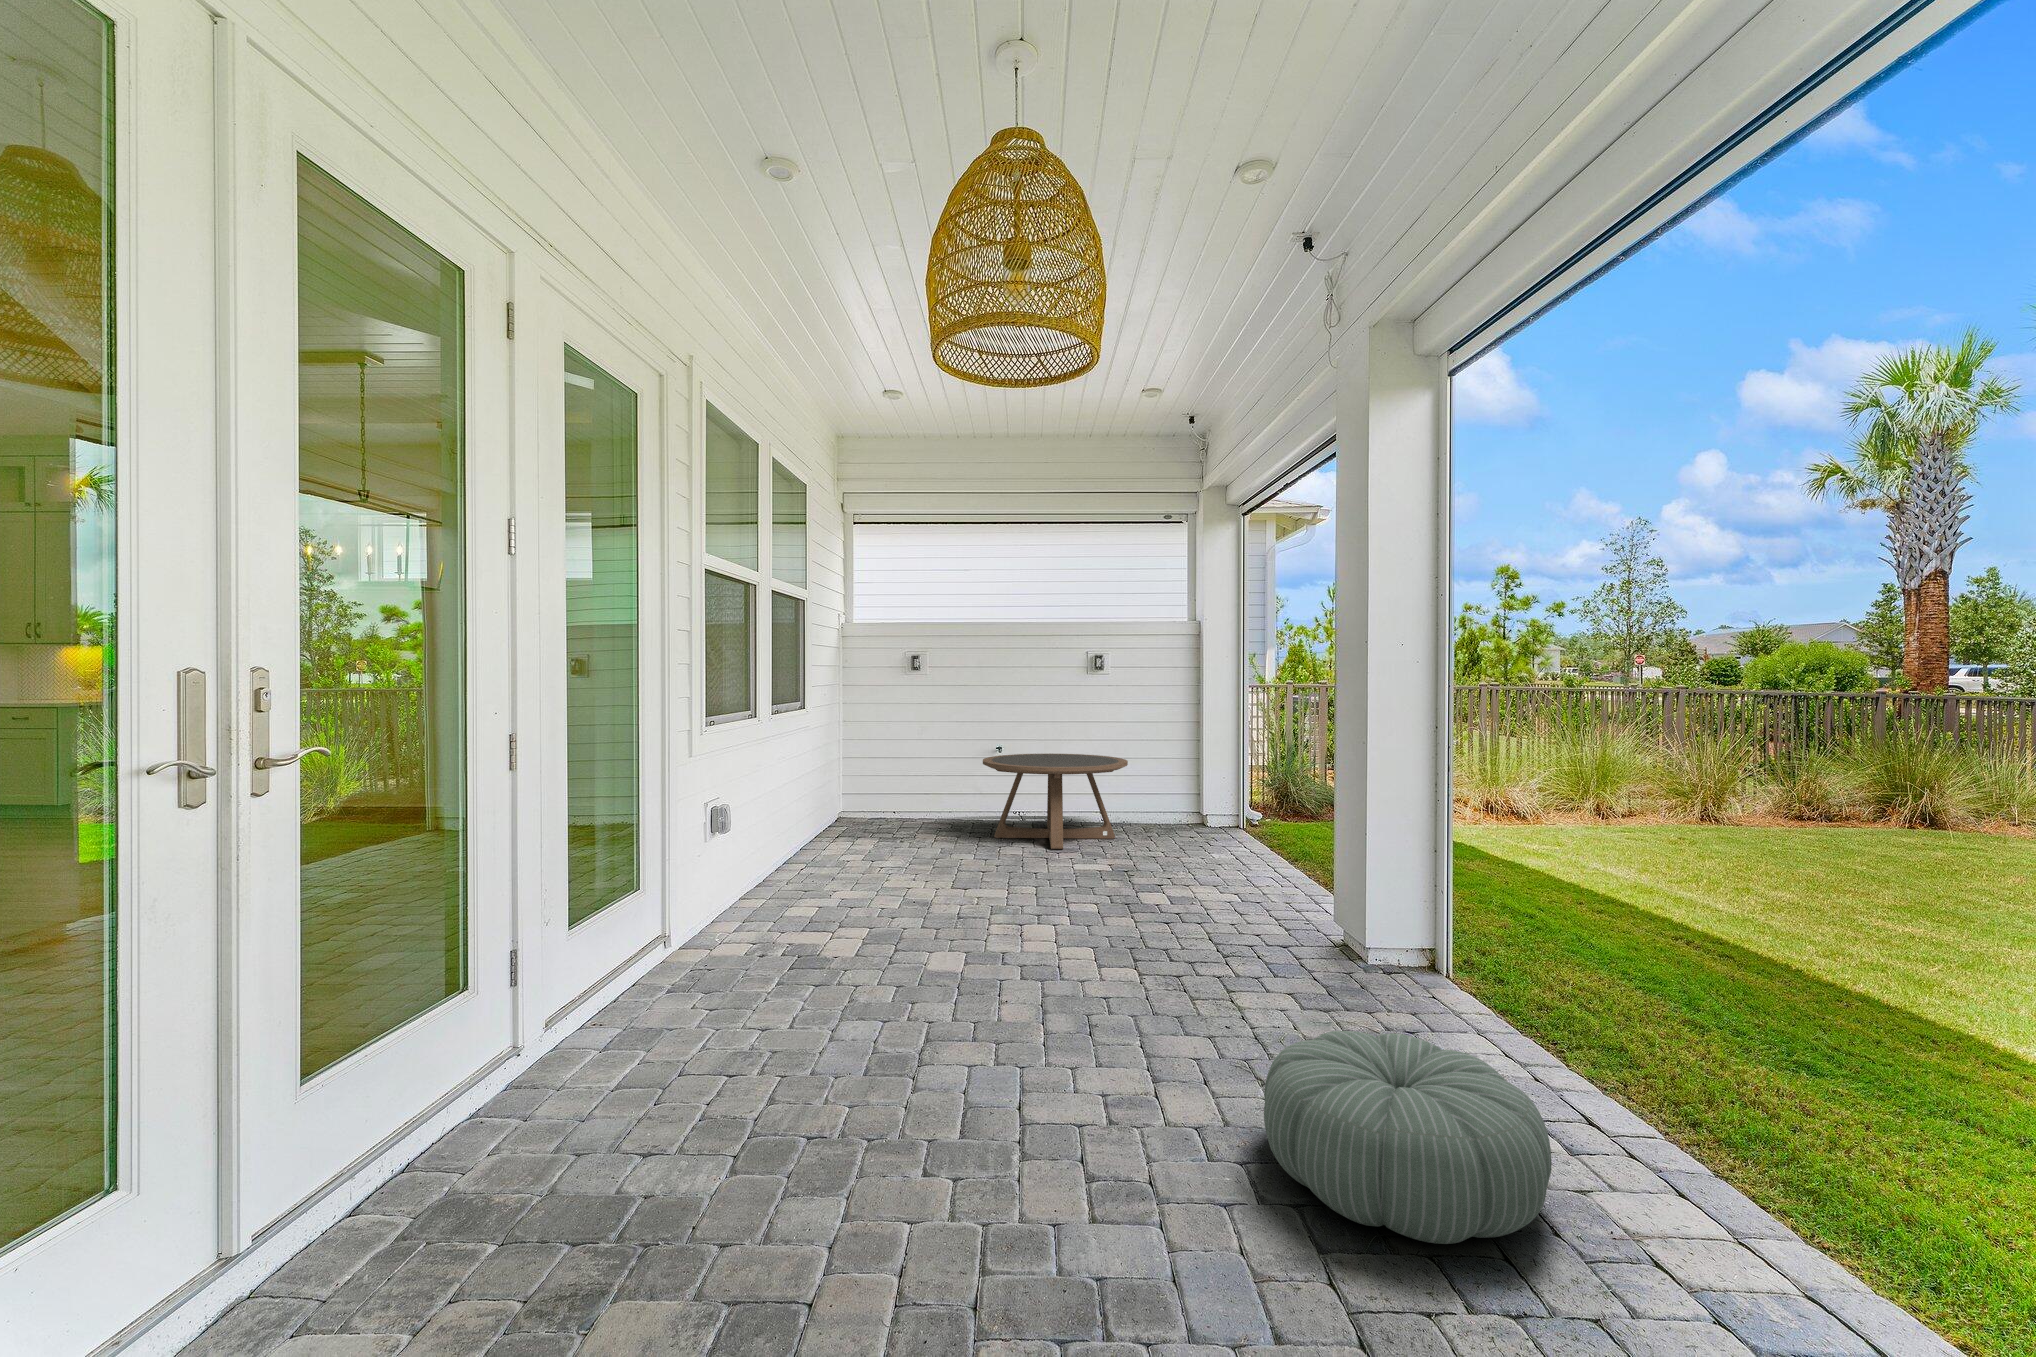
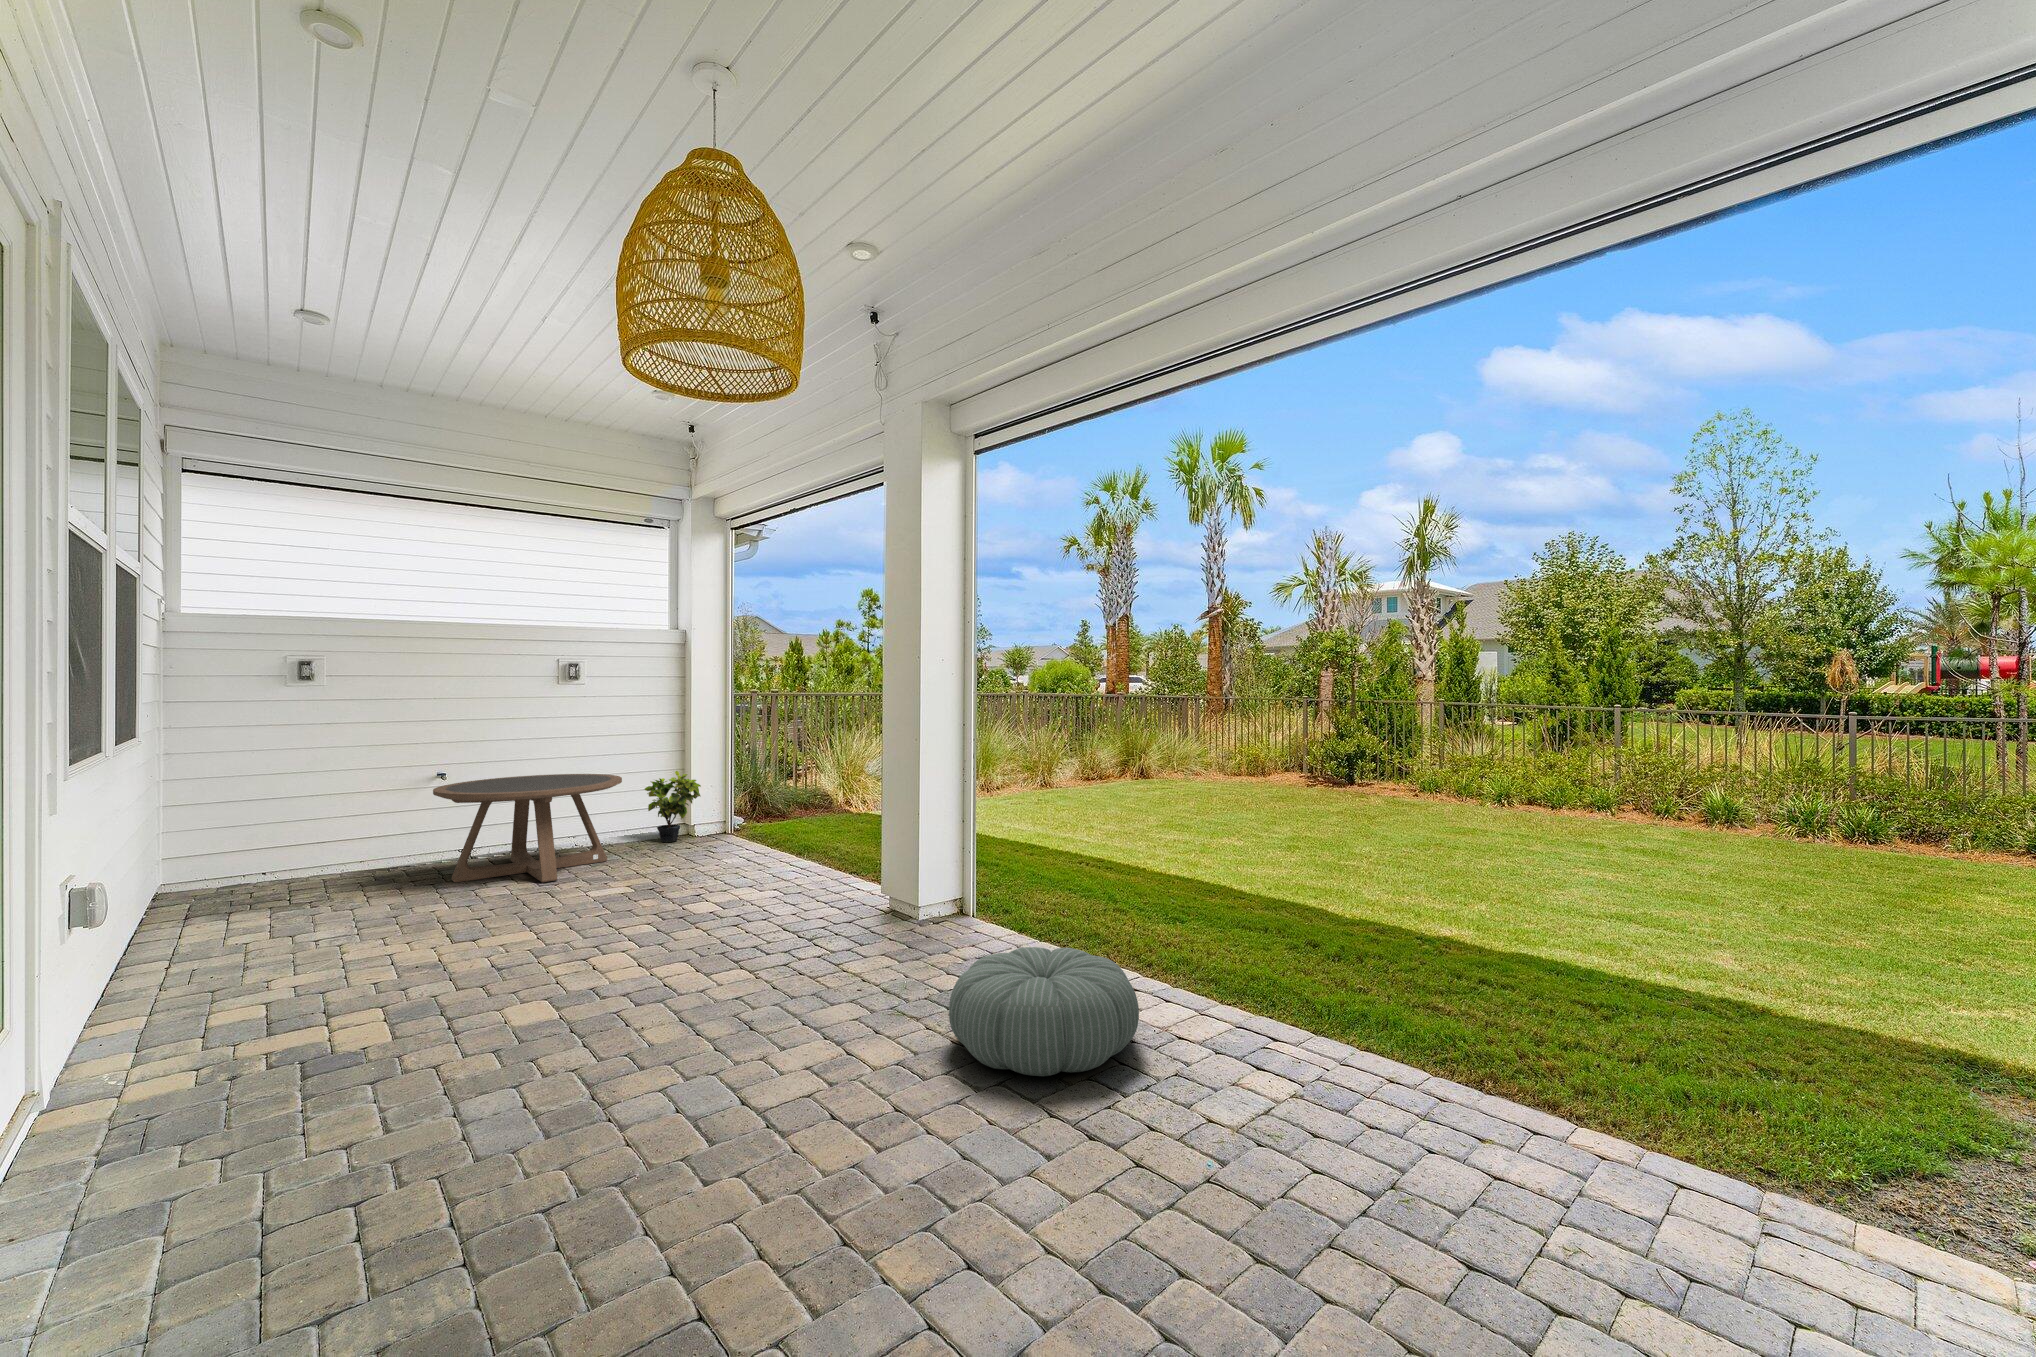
potted plant: none [1160,761,1213,829] -> present [645,771,701,842]

